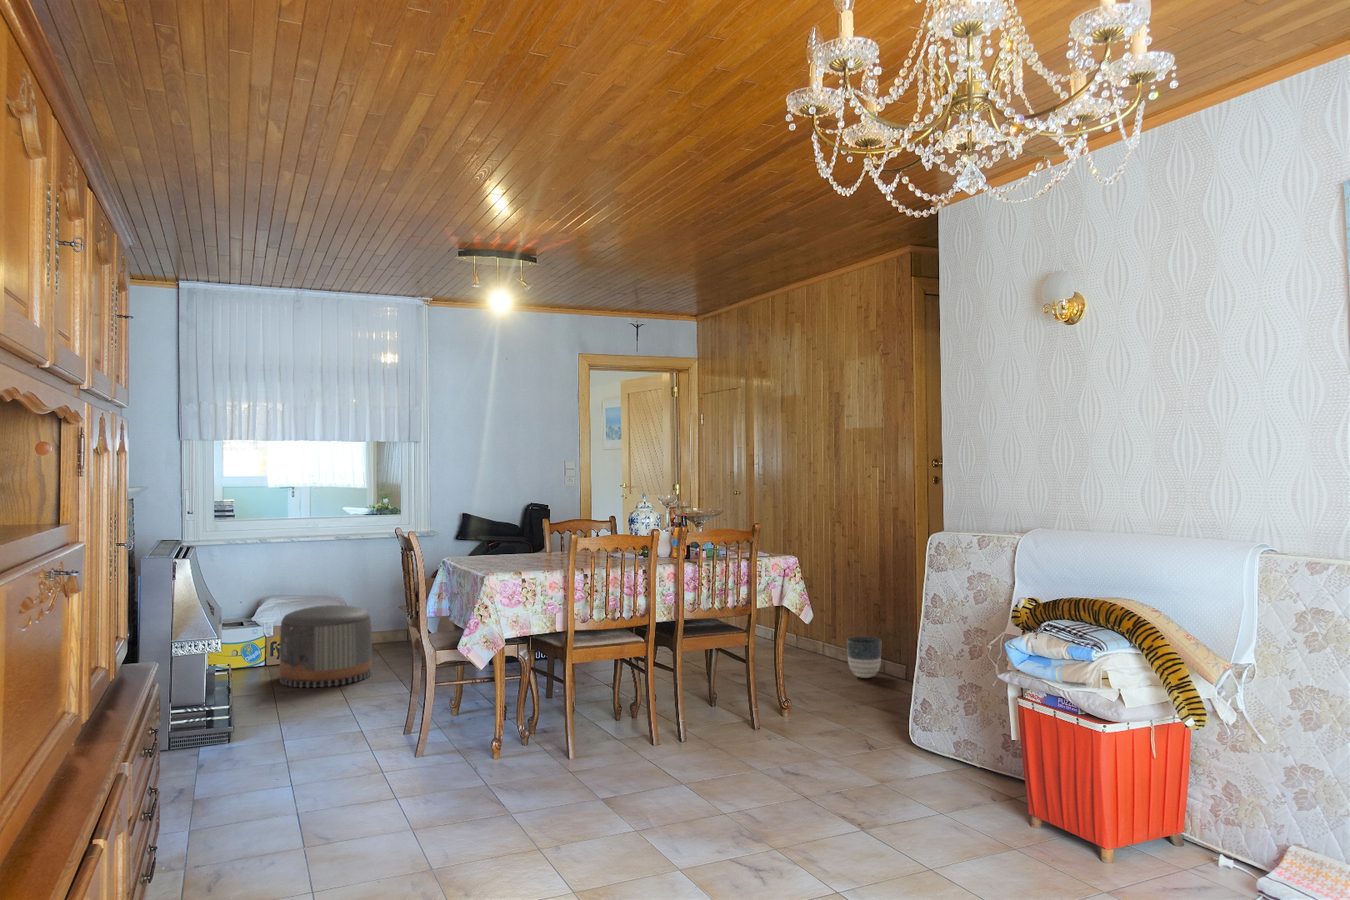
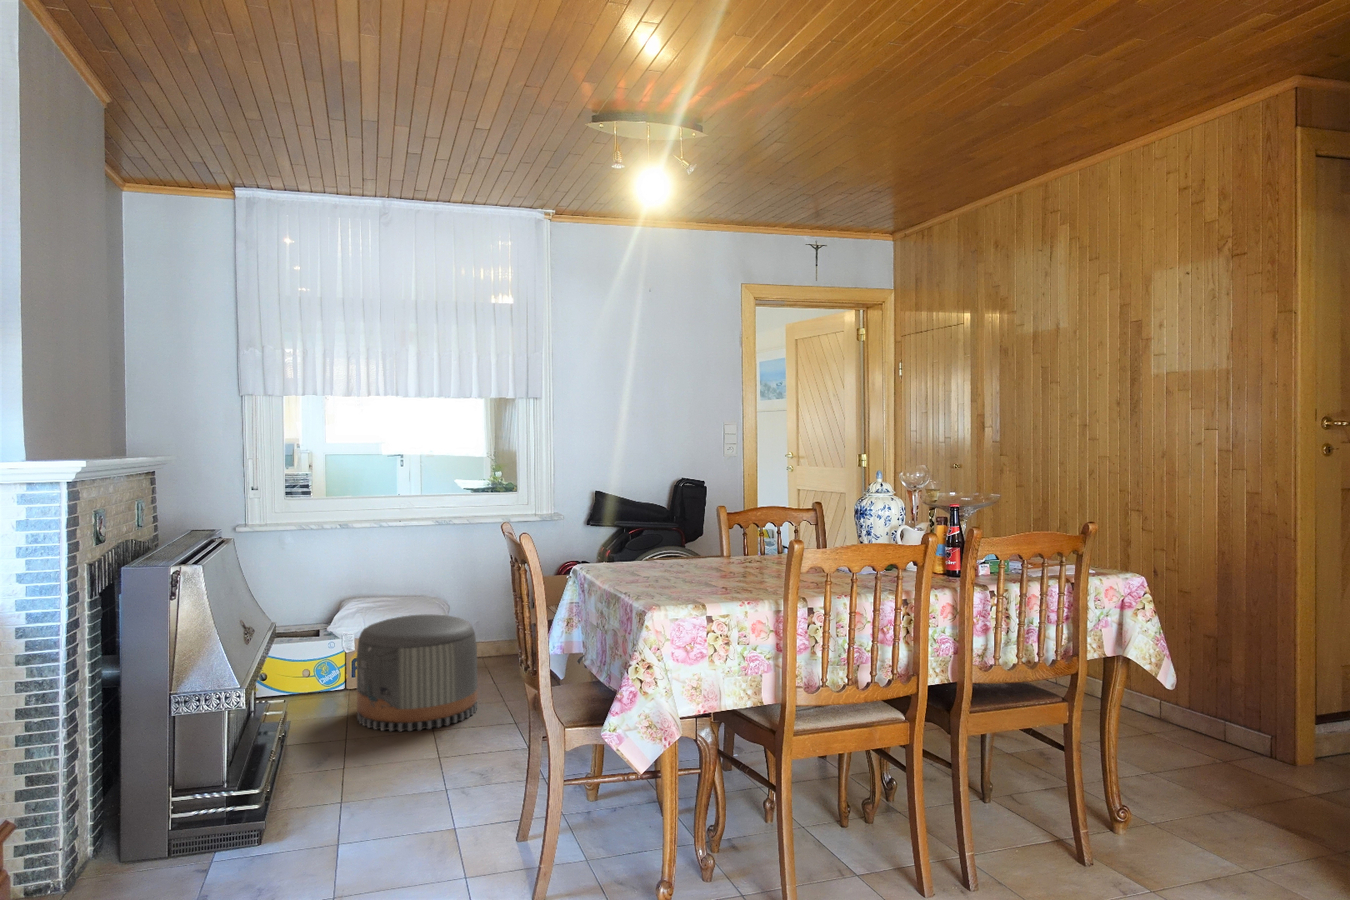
planter: present [847,637,881,678] -> none [1170,685,1230,751]

